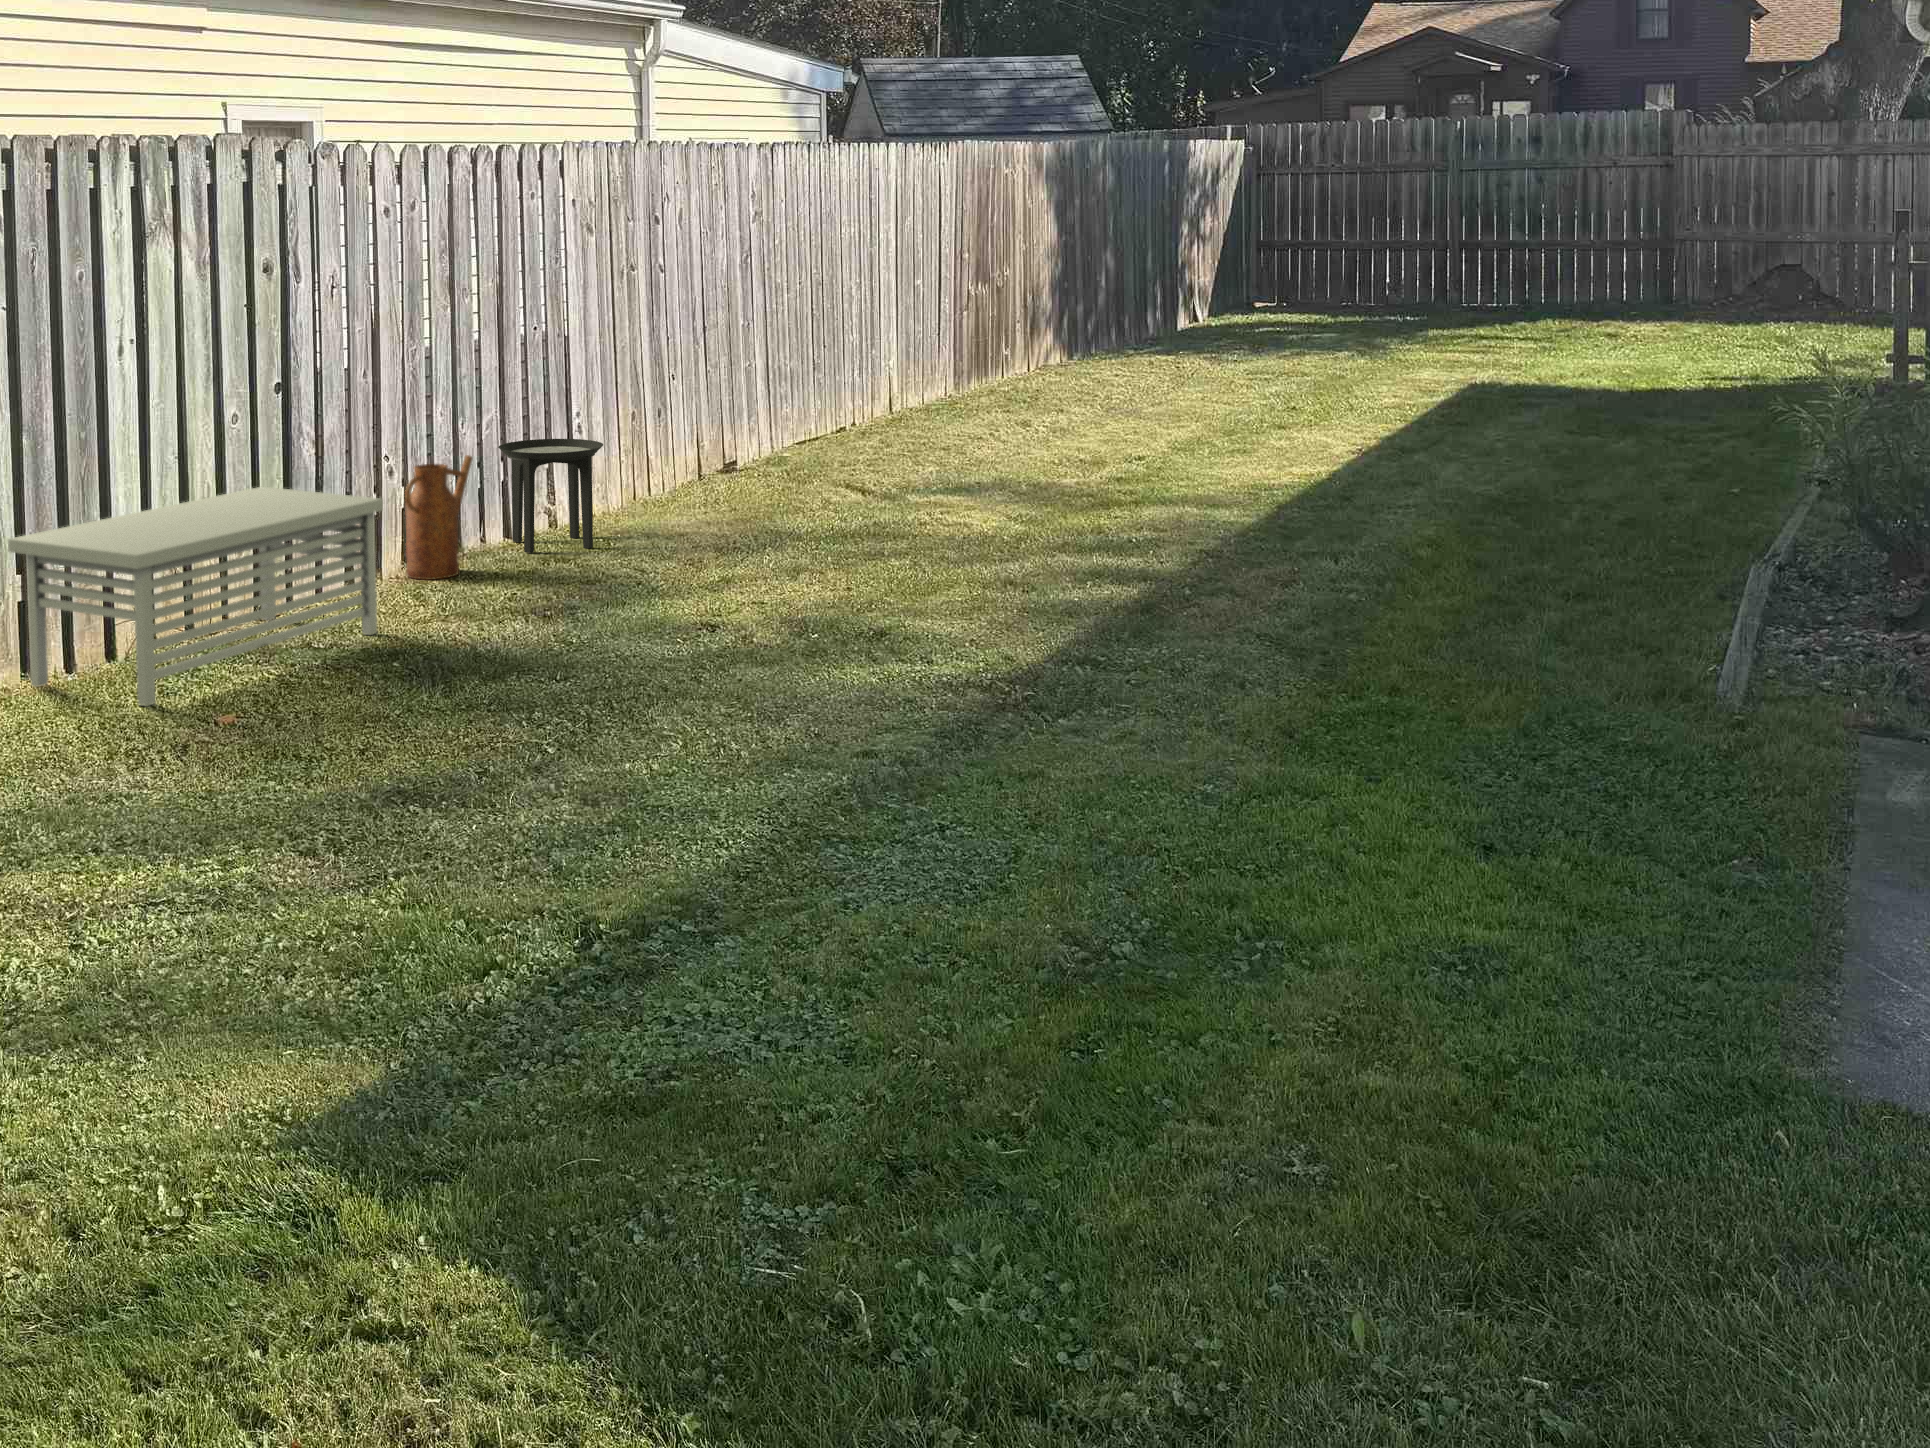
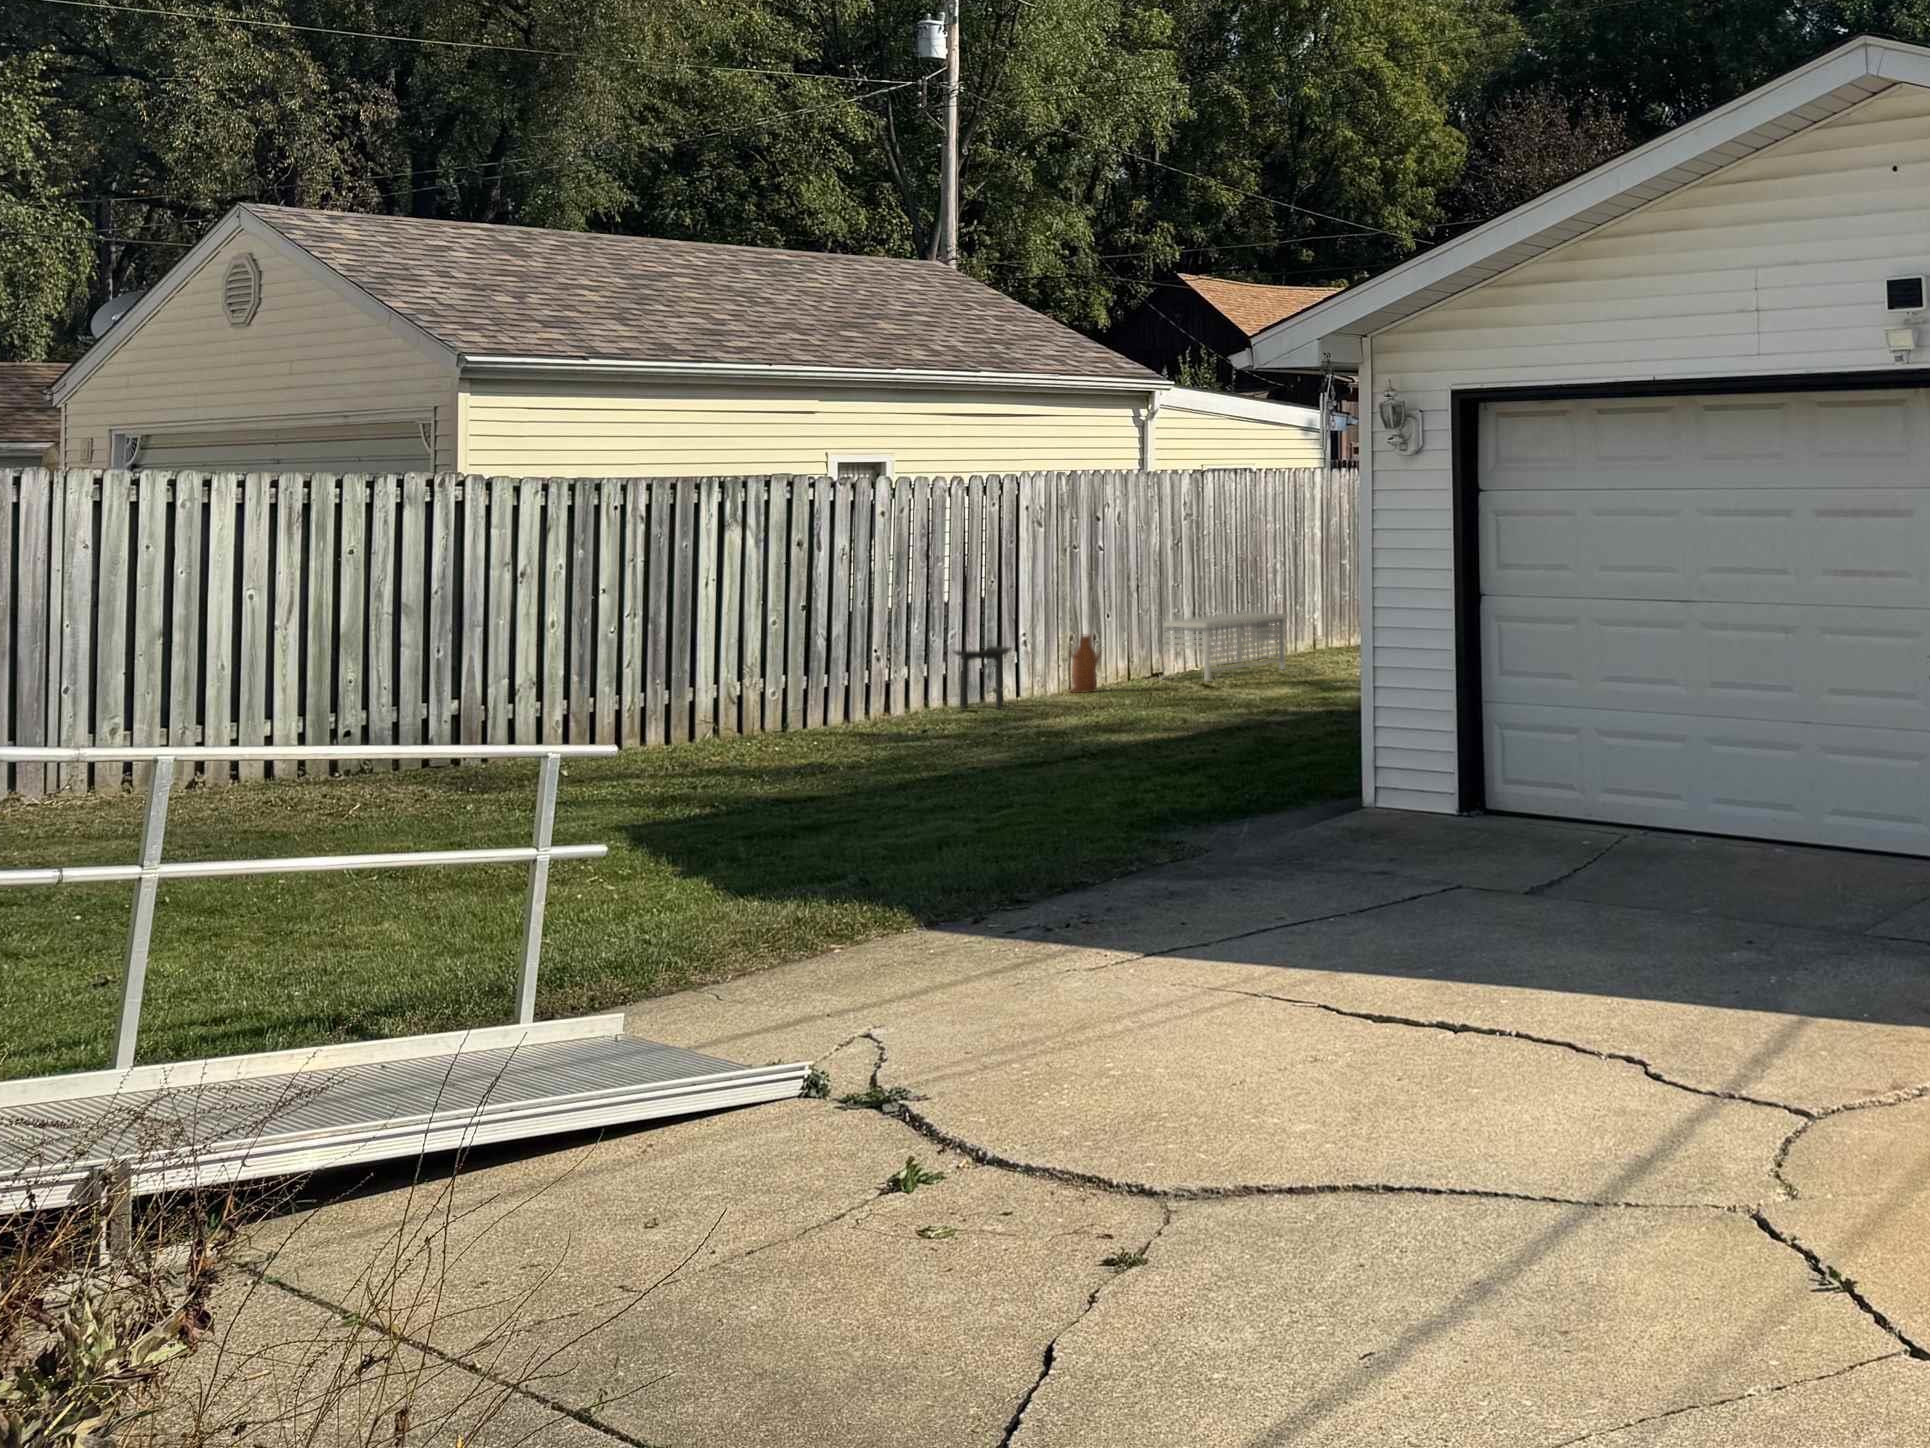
watering can: present [405,455,473,580] -> present [1070,635,1103,693]
storage bench: present [8,487,383,706] -> present [1161,612,1288,682]

